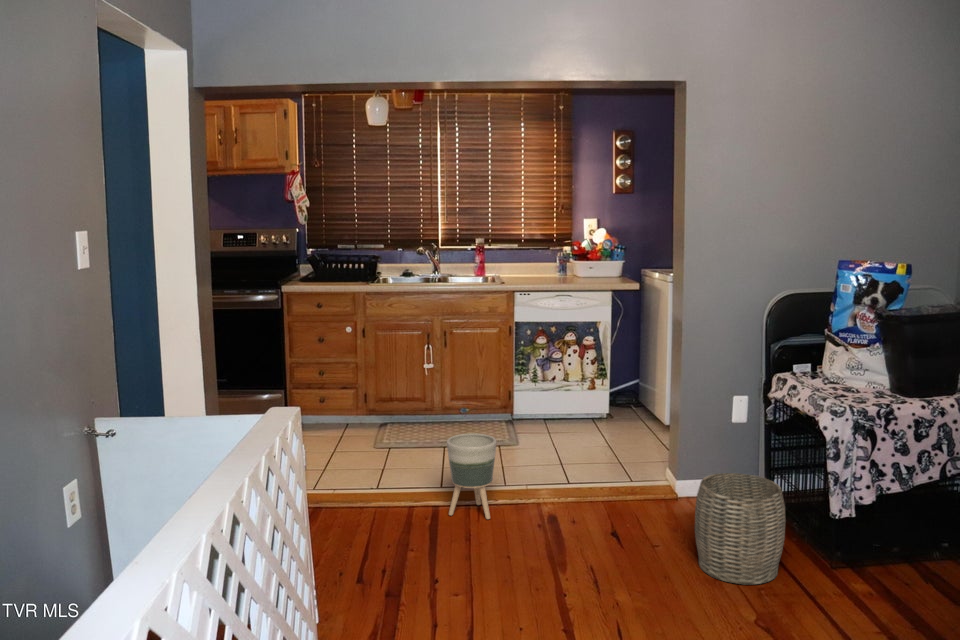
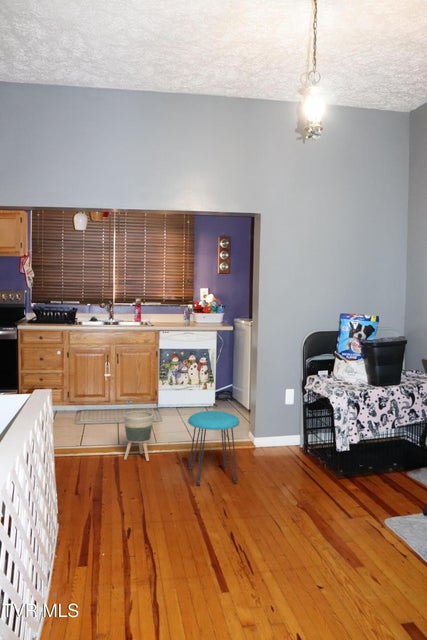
stool: none [553,438,645,569] -> present [188,411,239,486]
woven basket: present [695,473,785,584] -> none [266,429,314,489]

